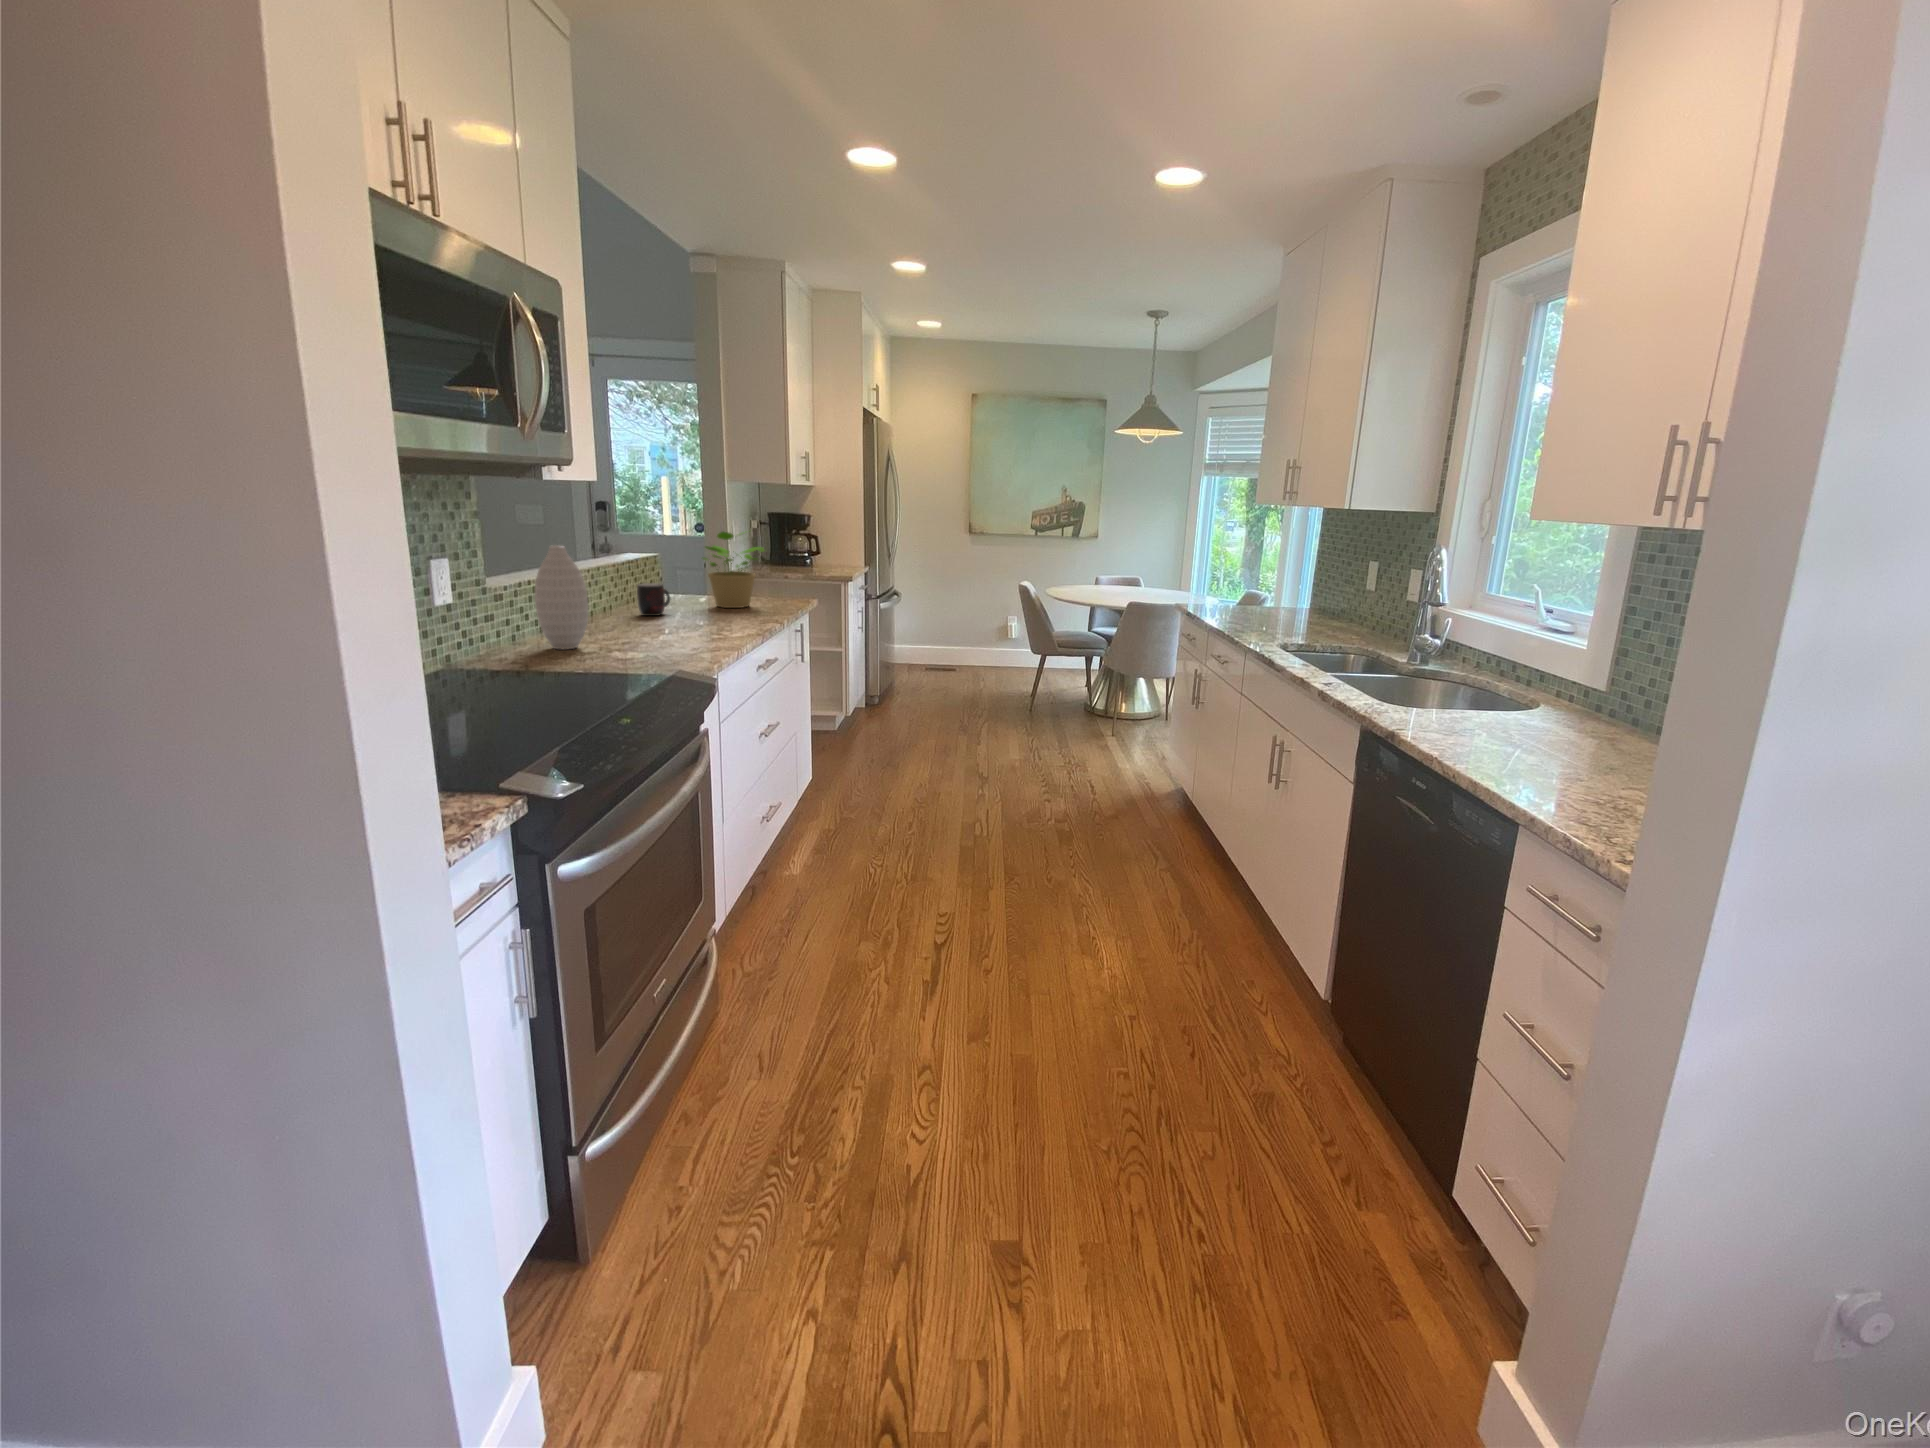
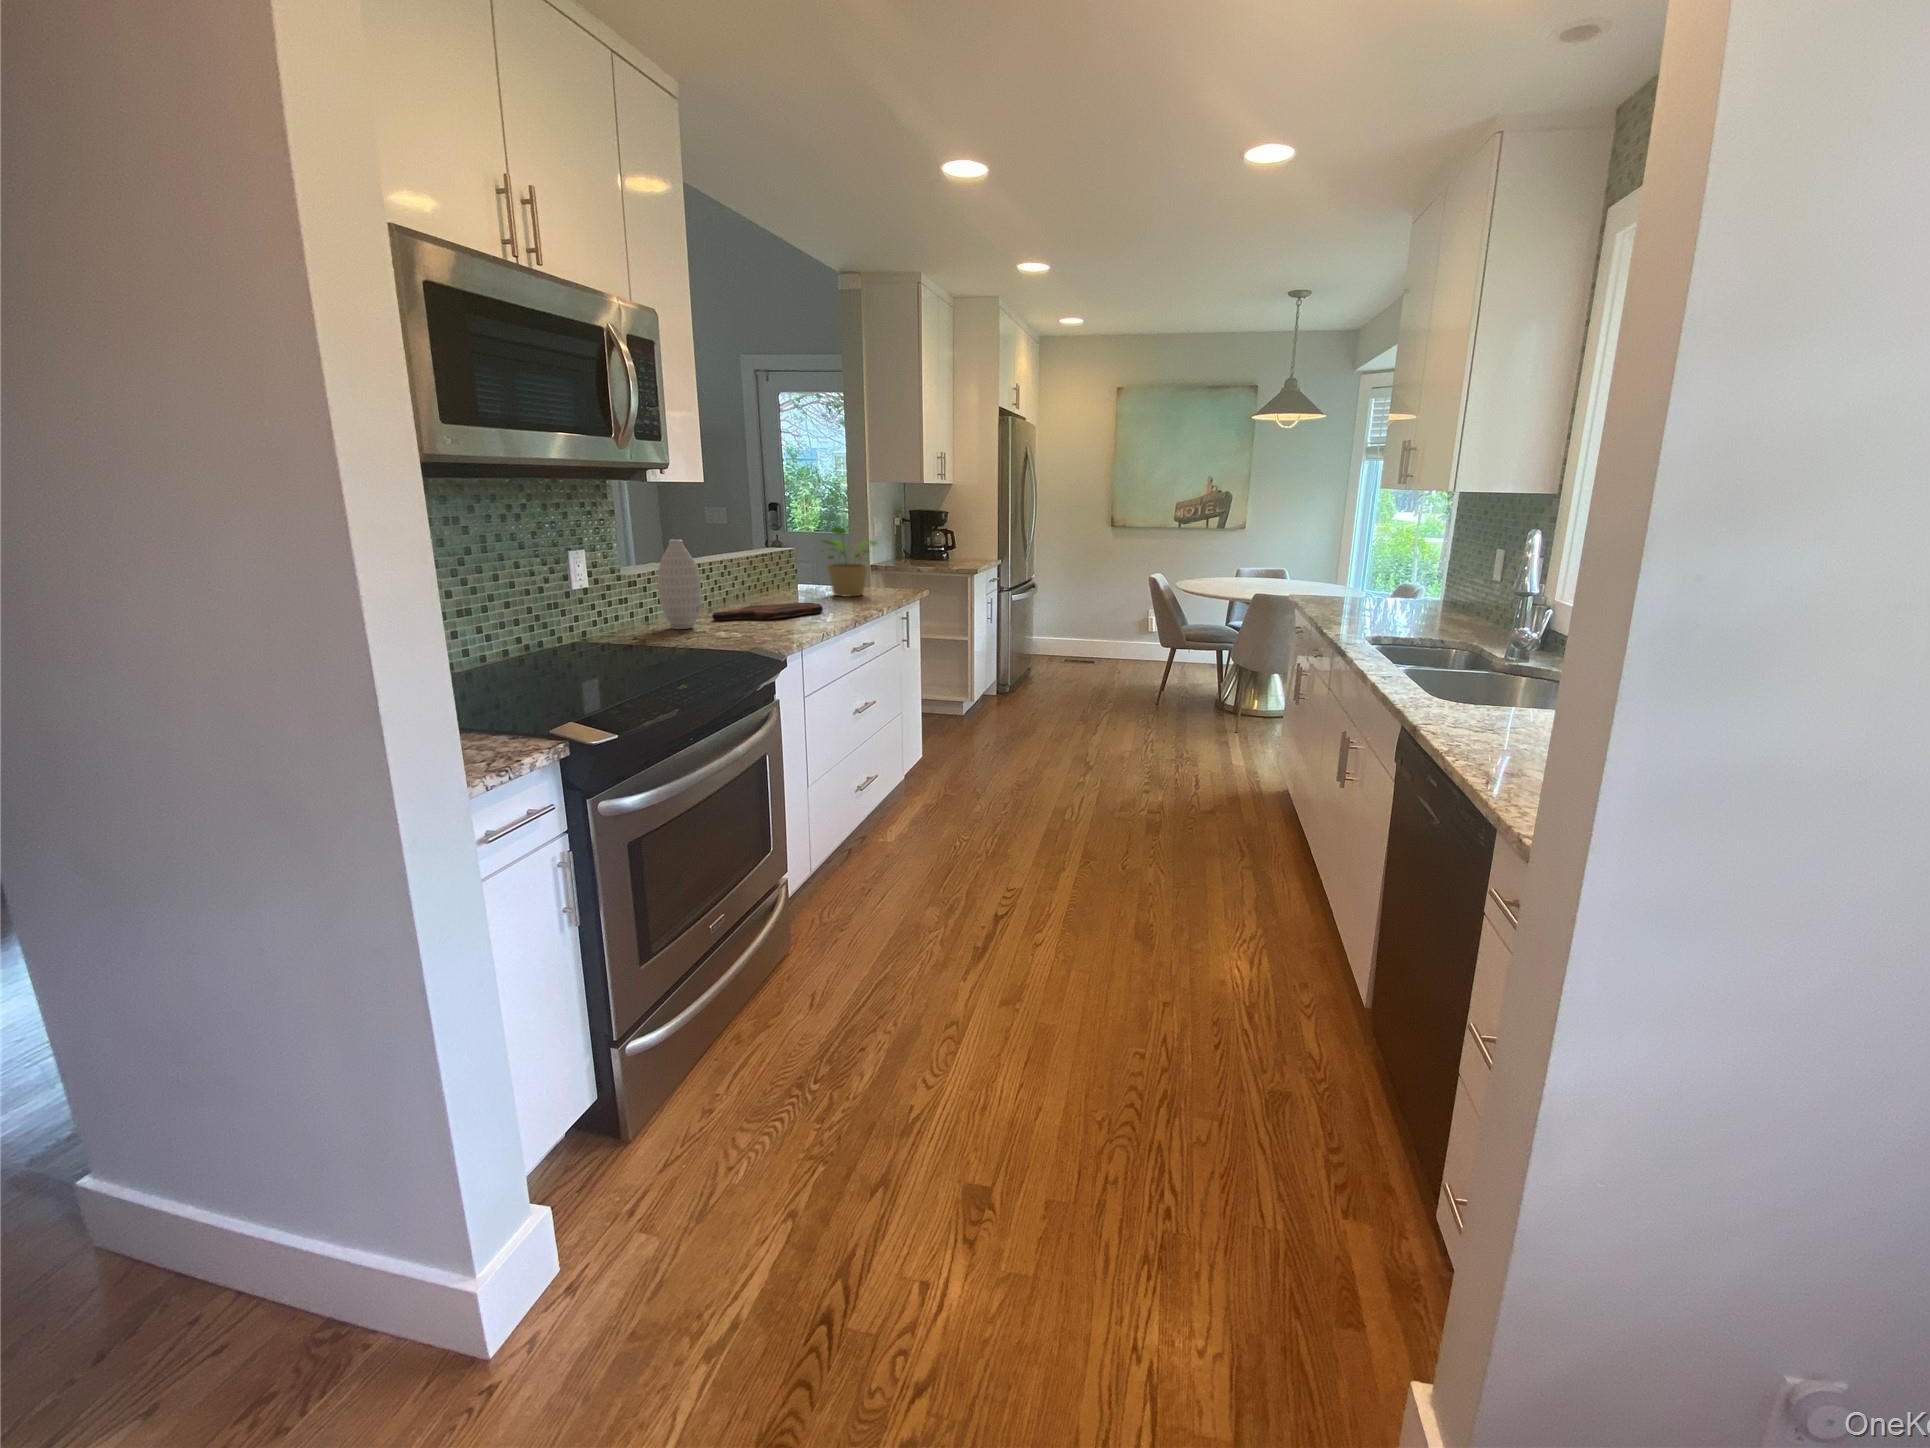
mug: present [637,583,670,616] -> none [761,573,790,603]
cutting board: none [595,616,720,638] -> present [712,603,823,620]

